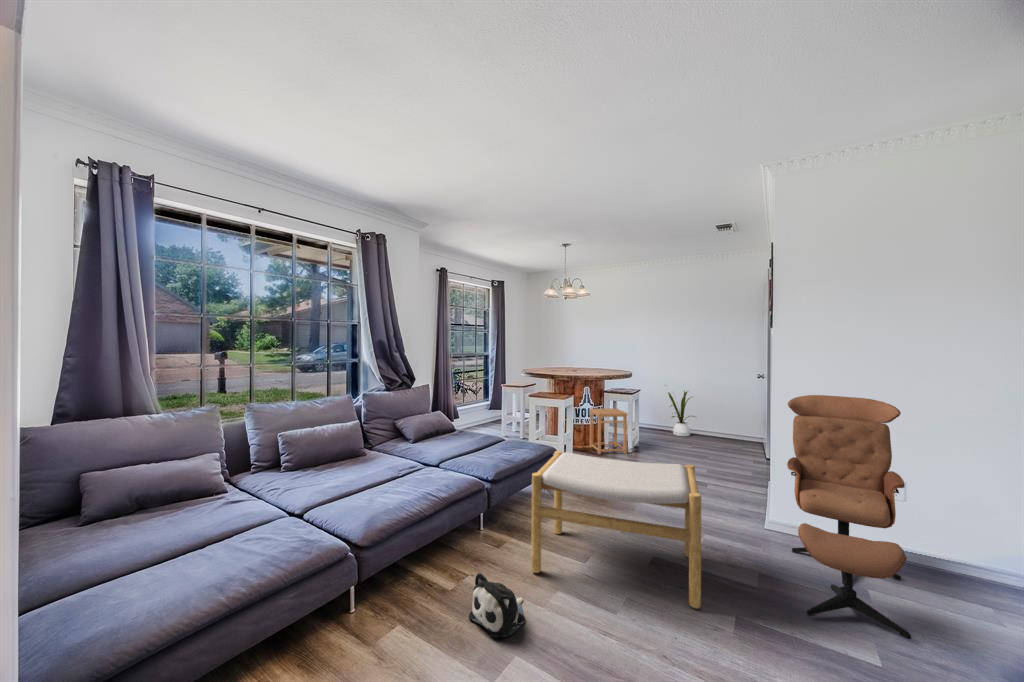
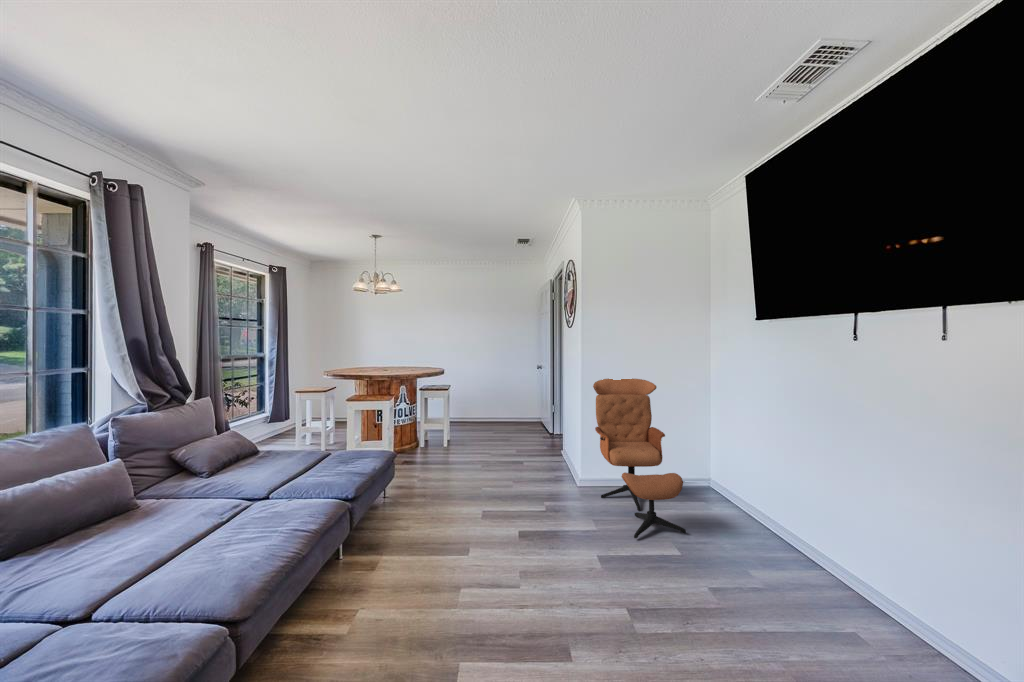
house plant: present [668,391,694,436] -> none [461,379,491,425]
side table: present [589,408,628,454] -> none [403,405,443,452]
footstool: present [531,451,701,609] -> none [422,444,575,581]
plush toy: present [469,573,525,638] -> none [388,597,449,658]

